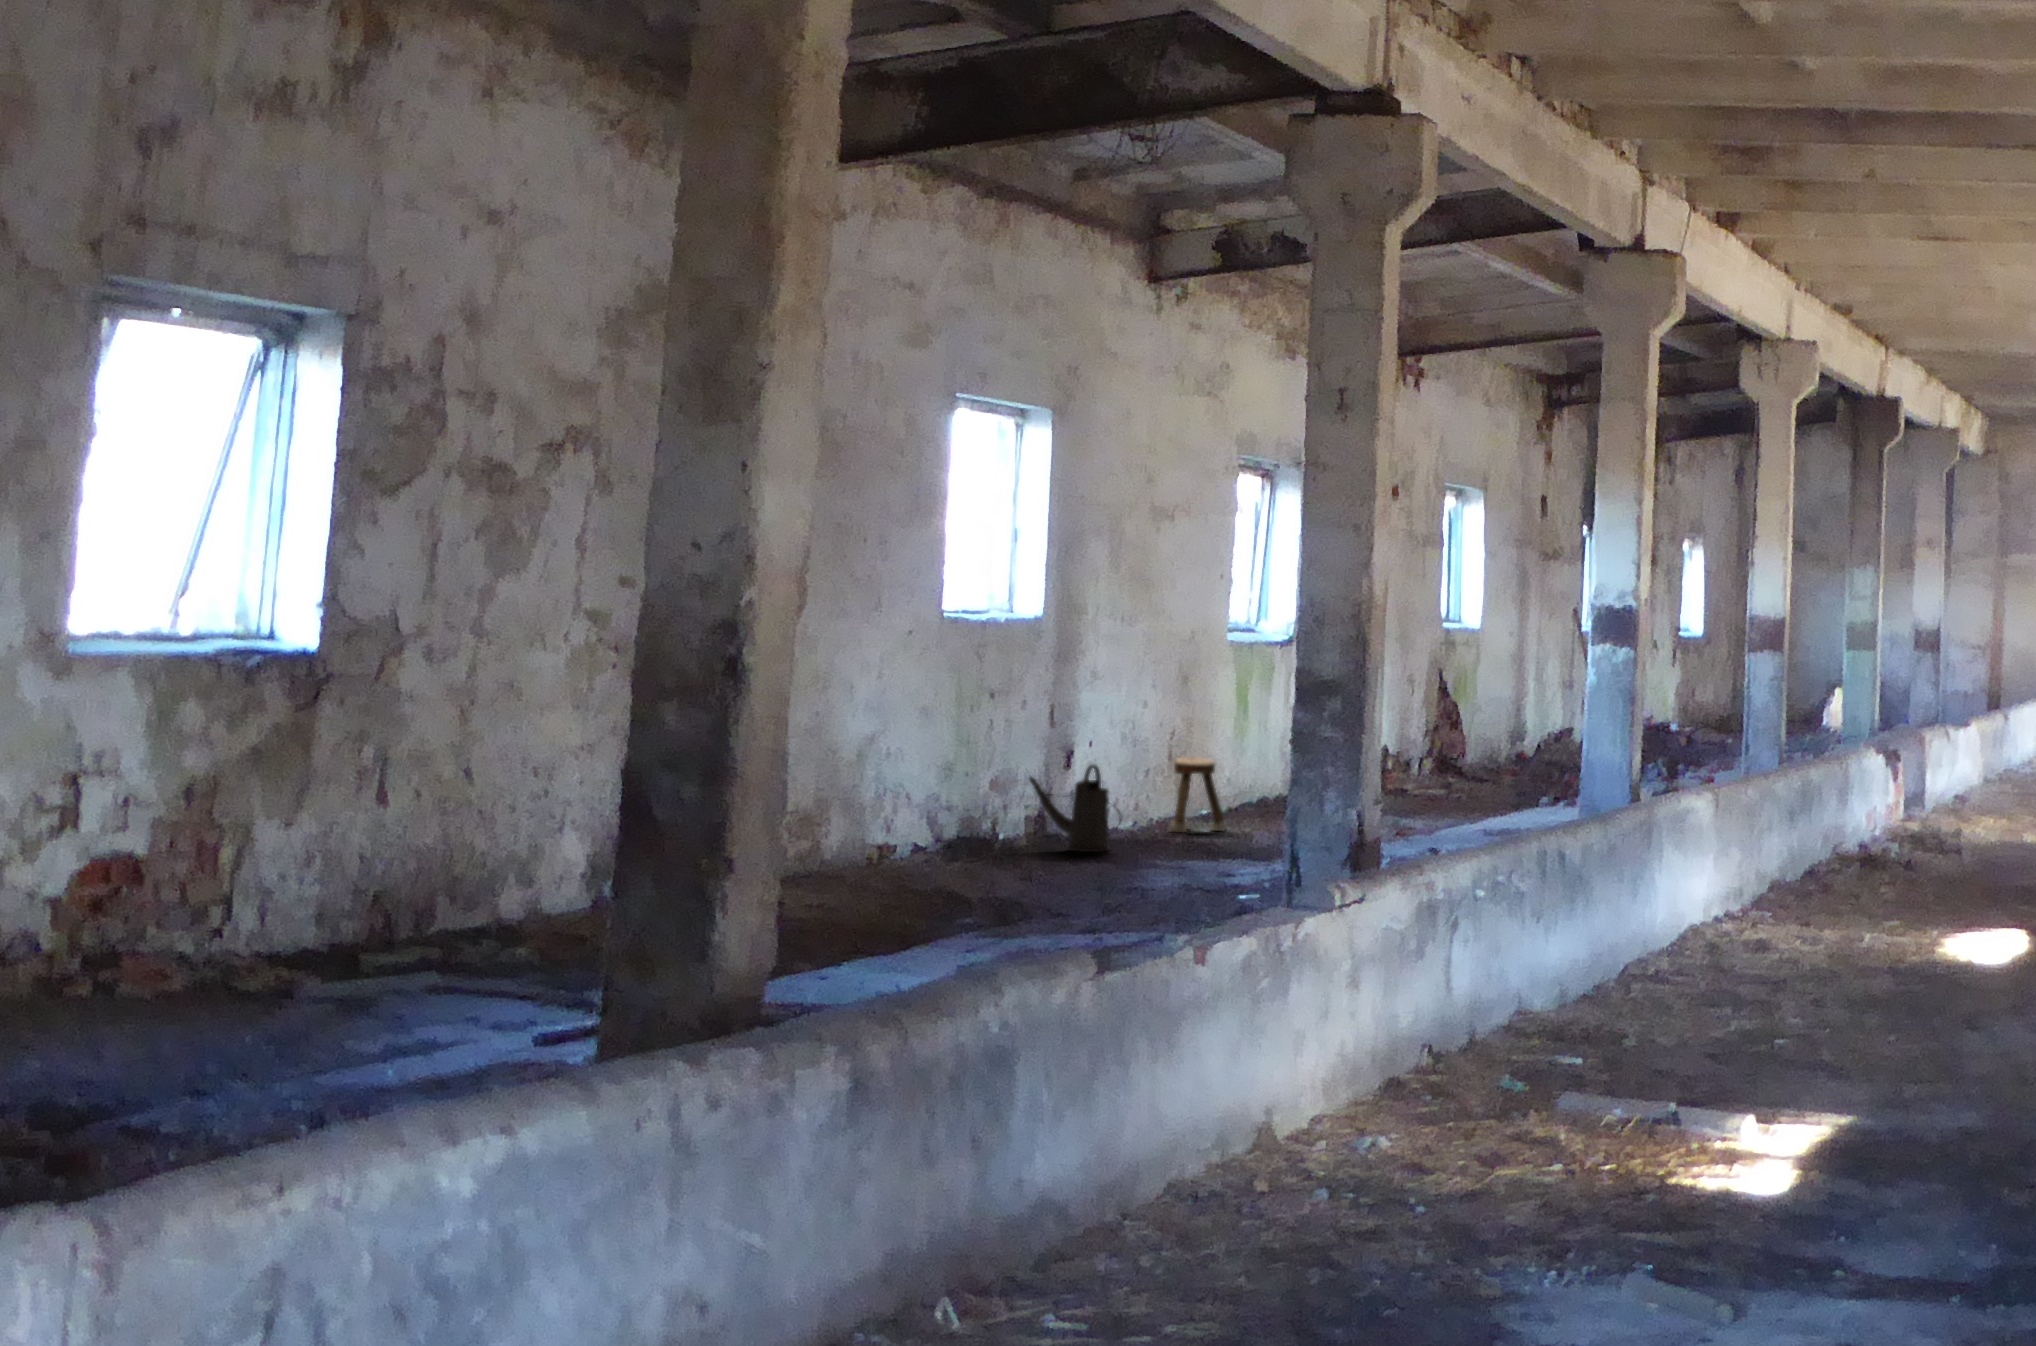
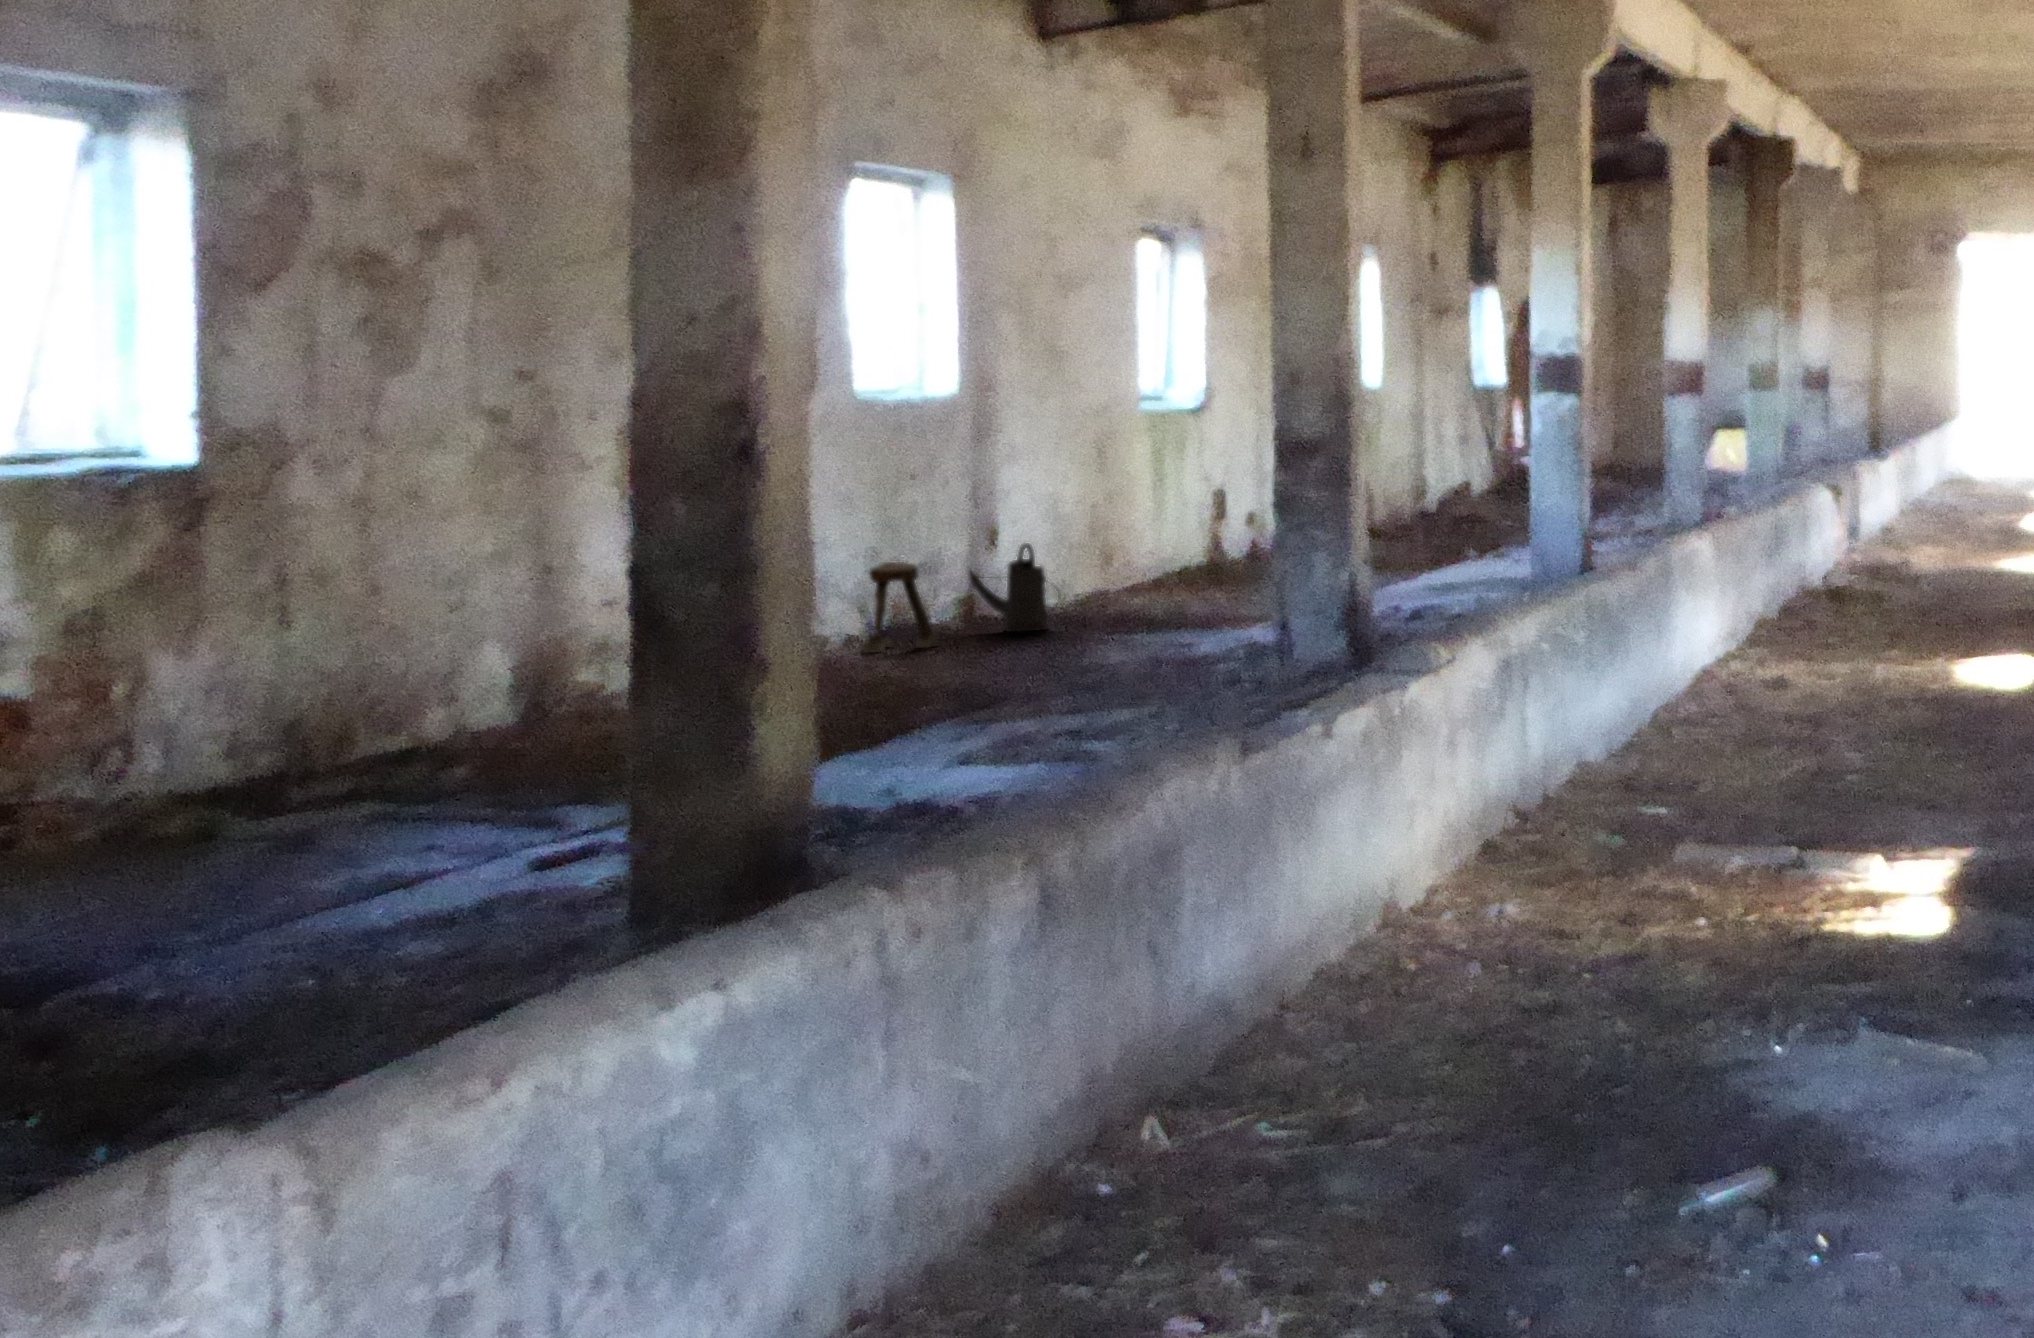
stool: present [1169,757,1227,832] -> present [863,562,938,653]

